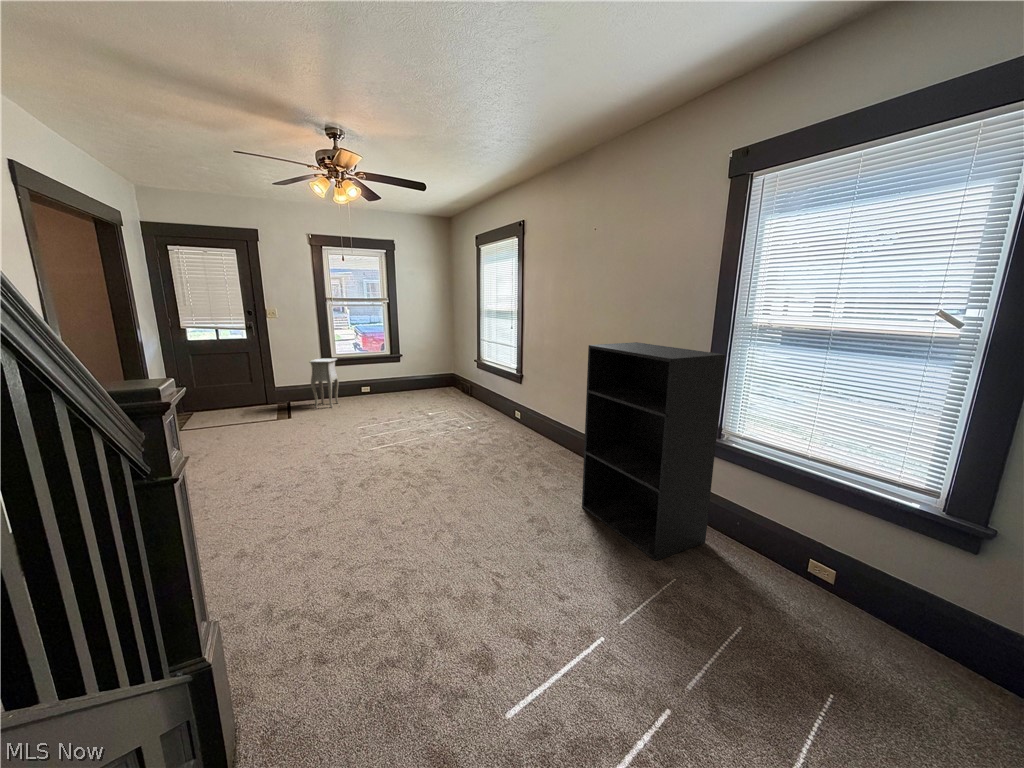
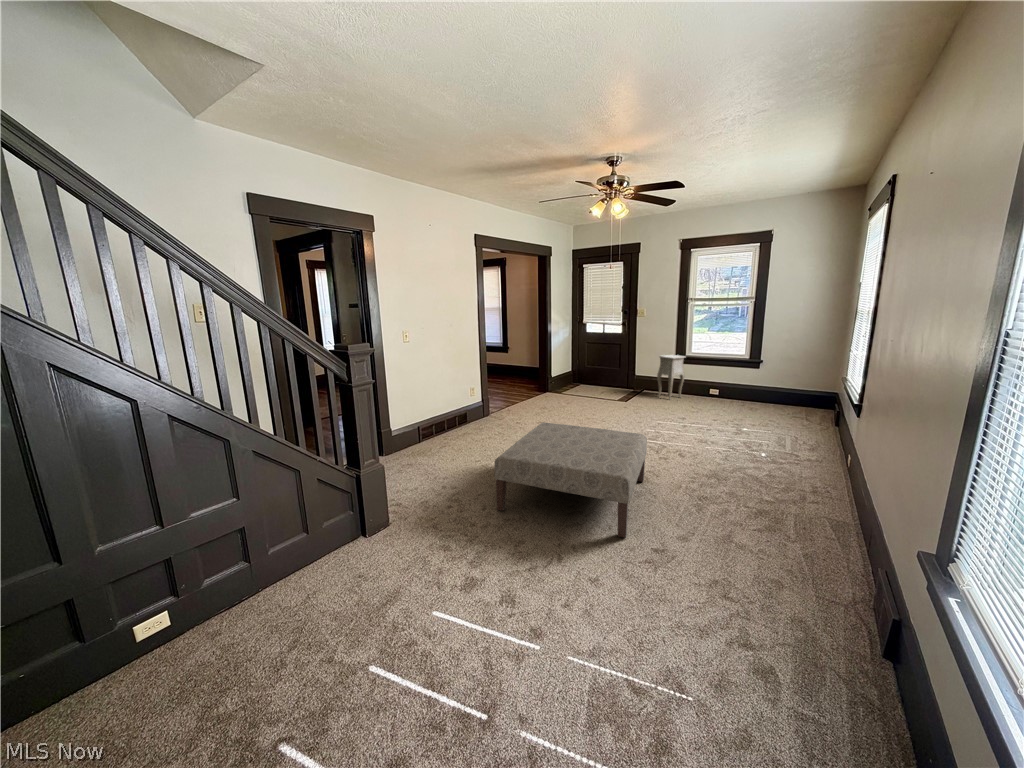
bookshelf: present [582,342,725,560] -> none [709,365,895,727]
ottoman: none [312,435,507,585] -> present [495,422,647,538]

